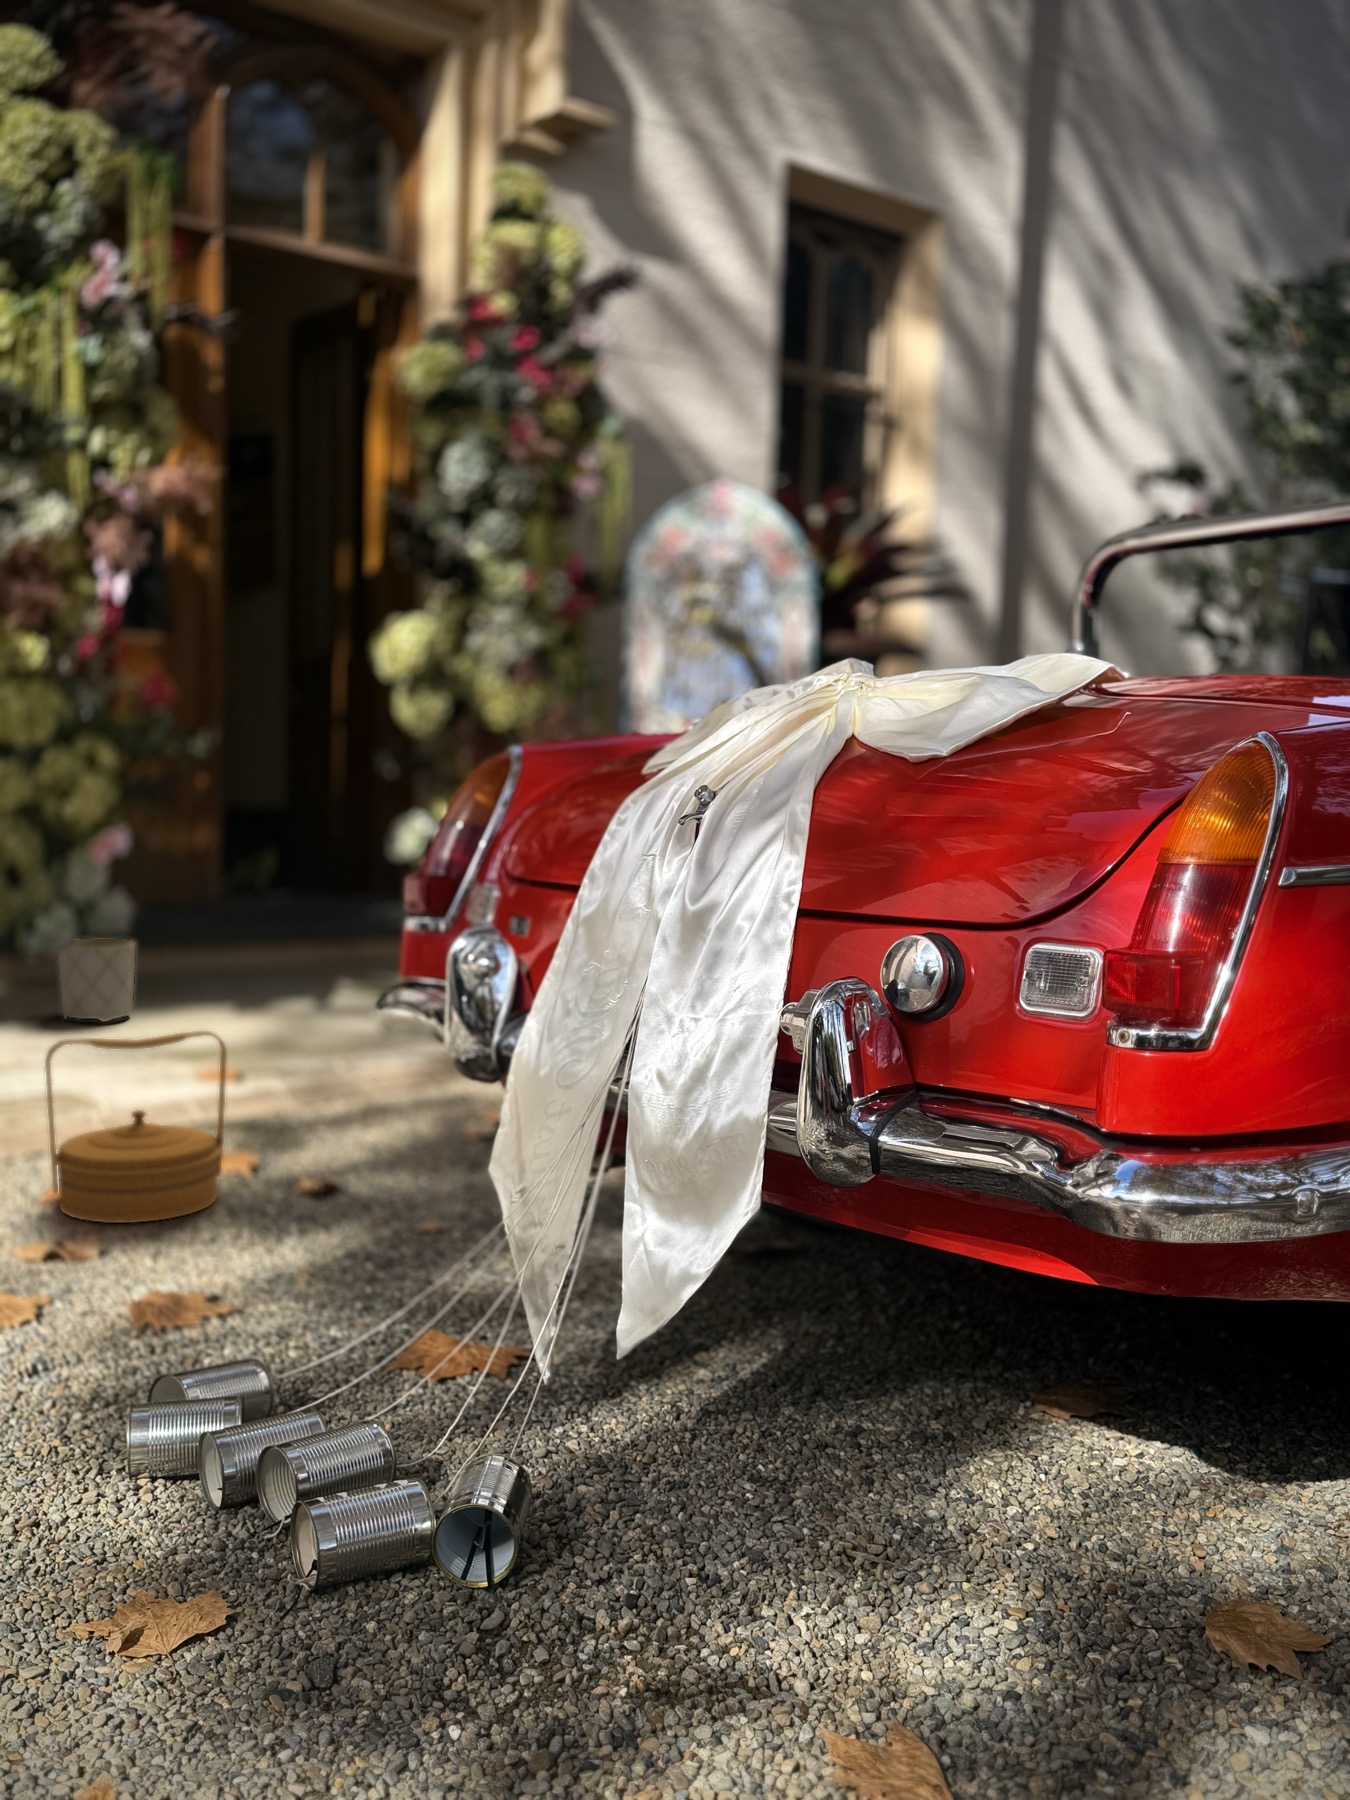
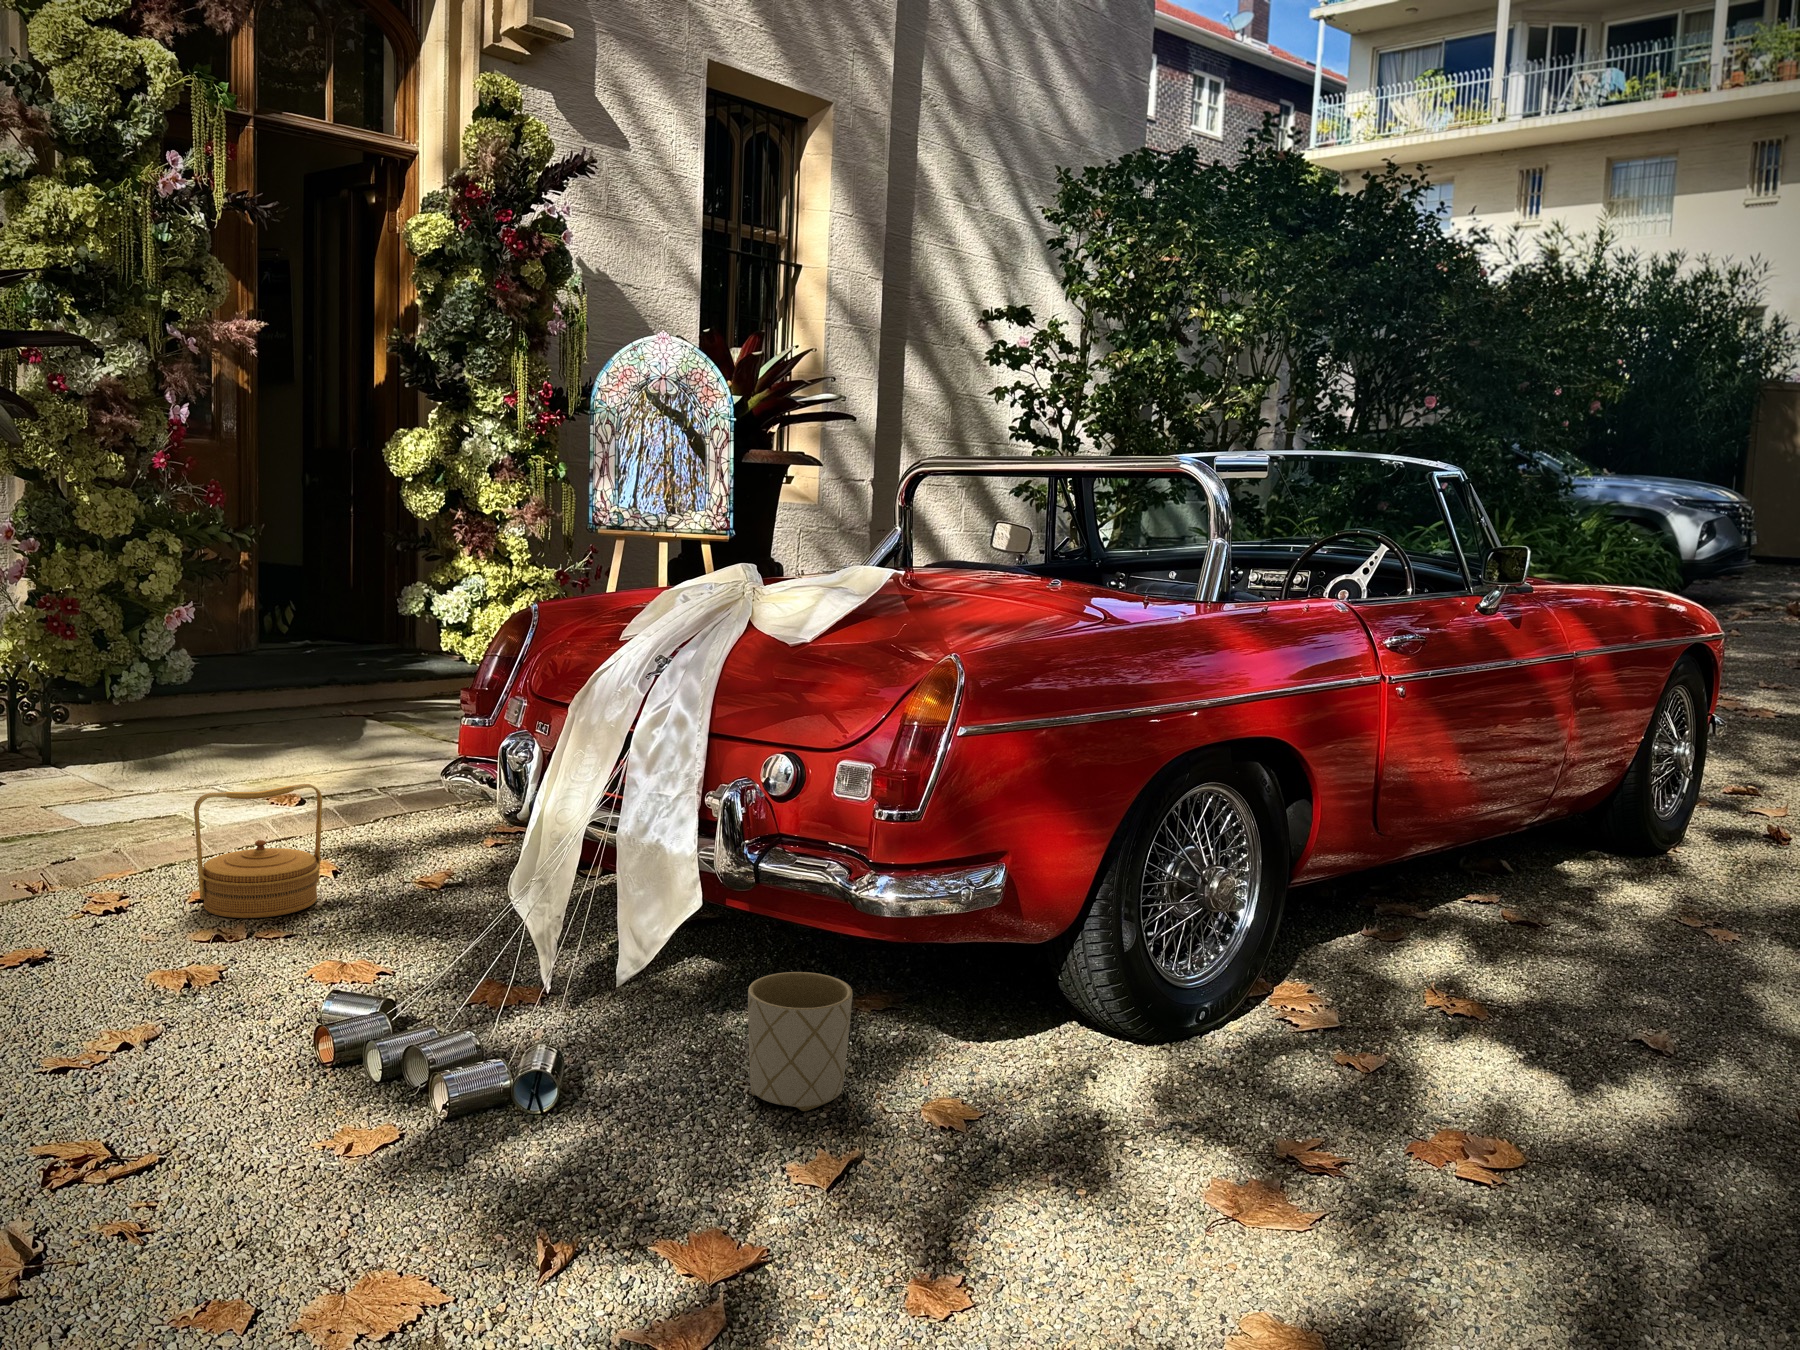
planter: present [58,939,135,1022] -> present [748,972,853,1111]

